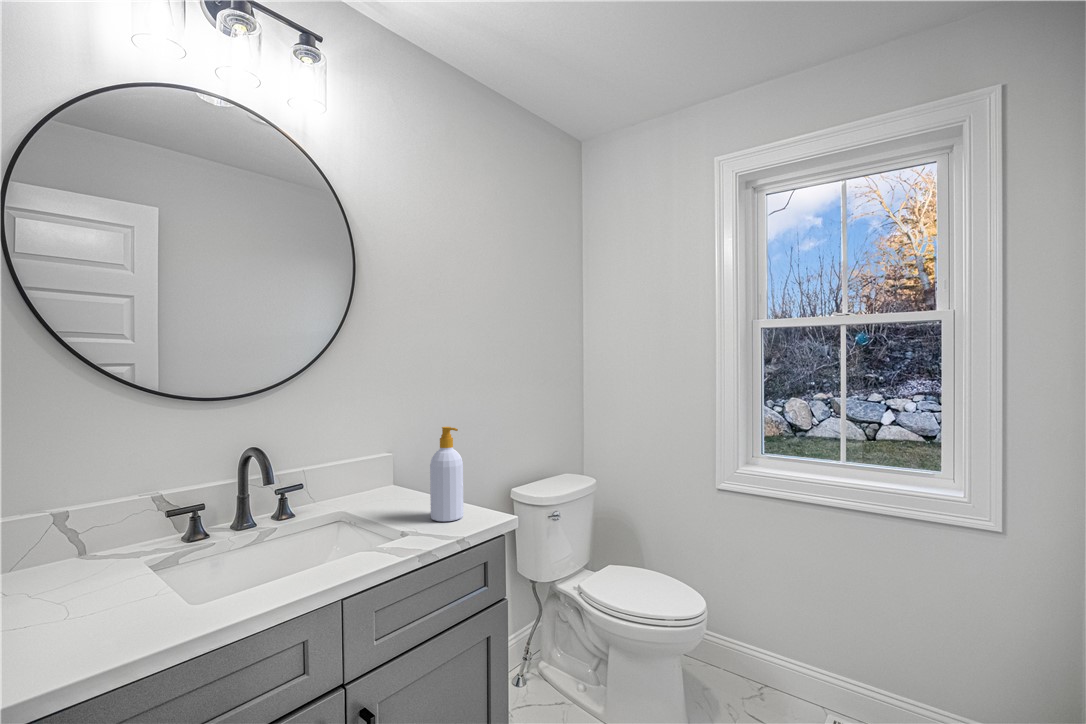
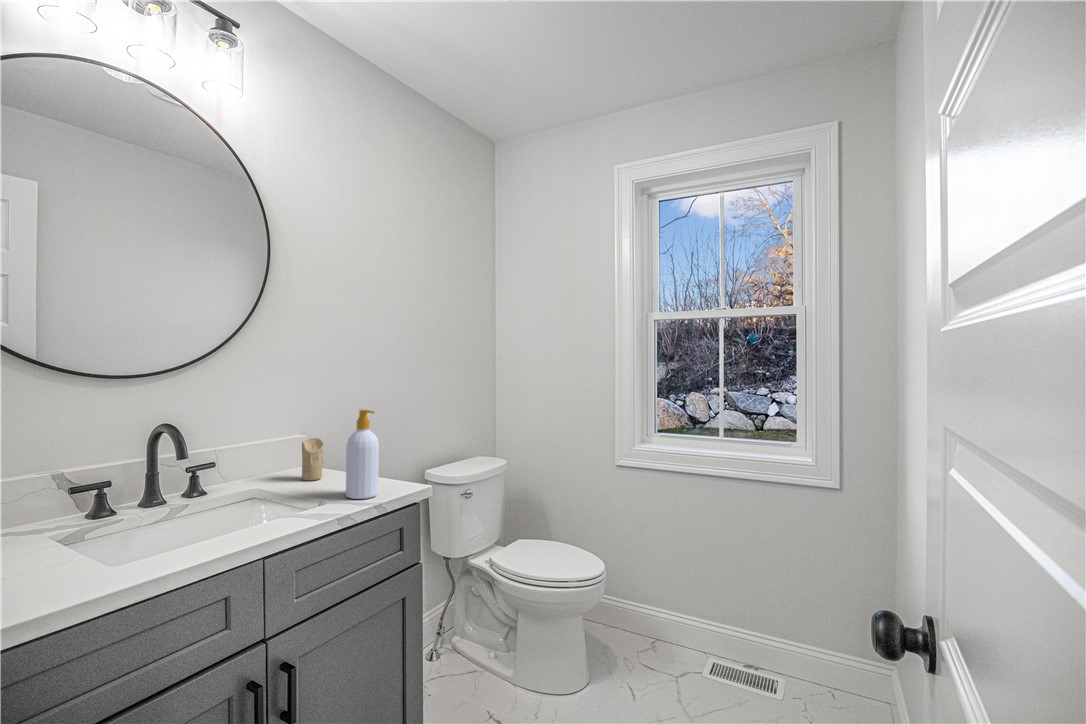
candle: none [386,457,407,501] -> present [302,438,324,480]

